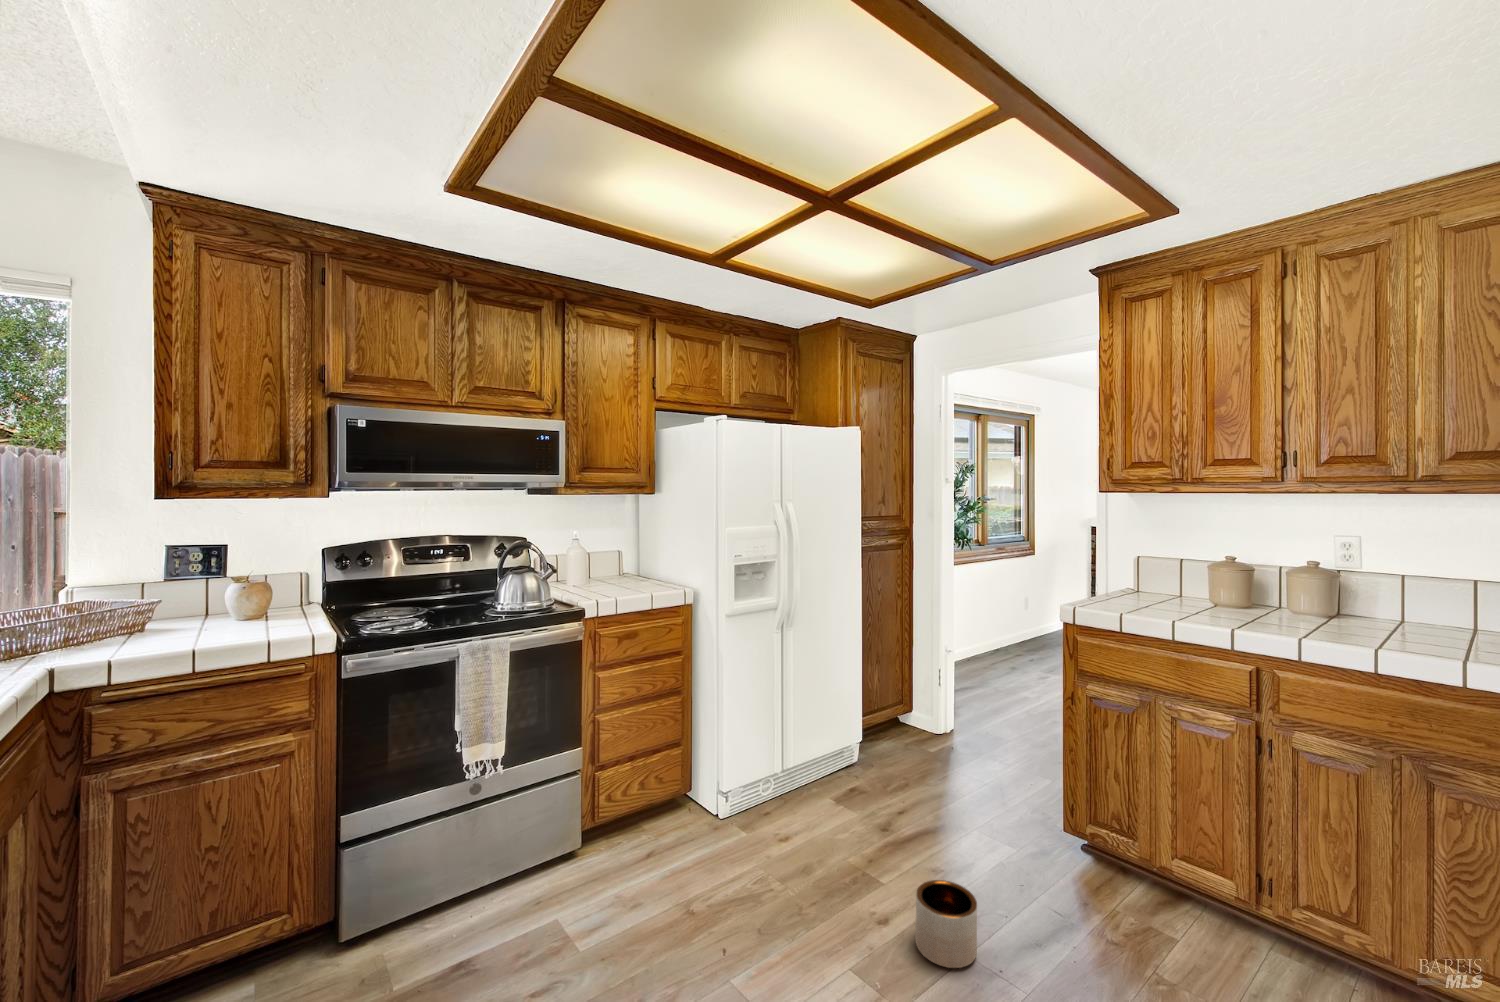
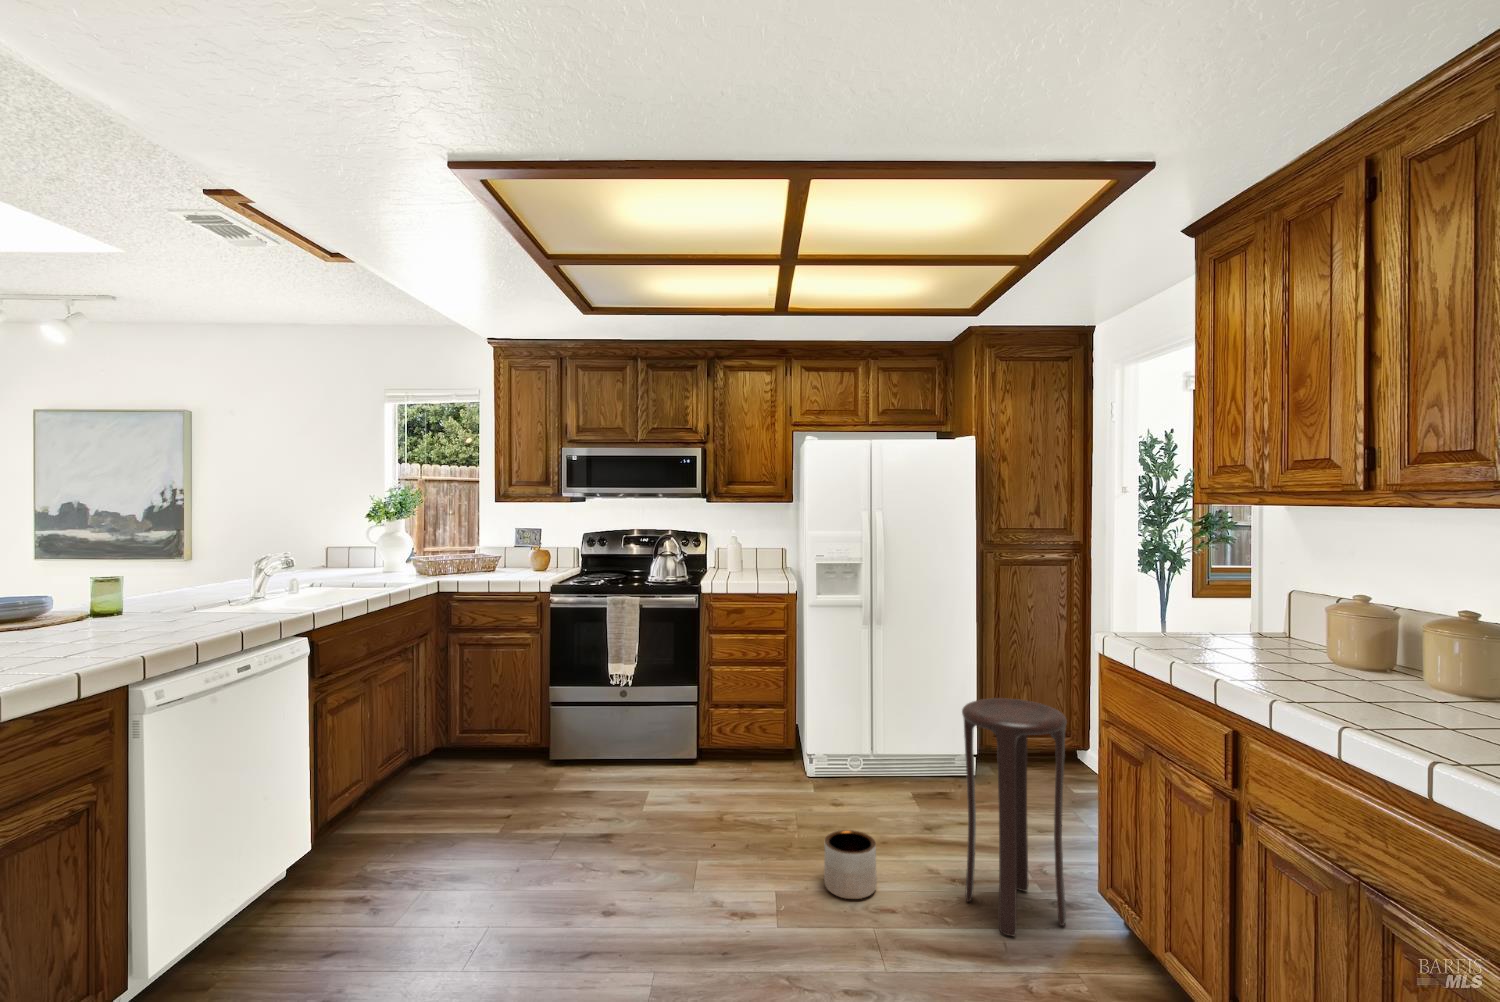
stool: none [1022,696,1130,933] -> present [962,698,1067,936]

